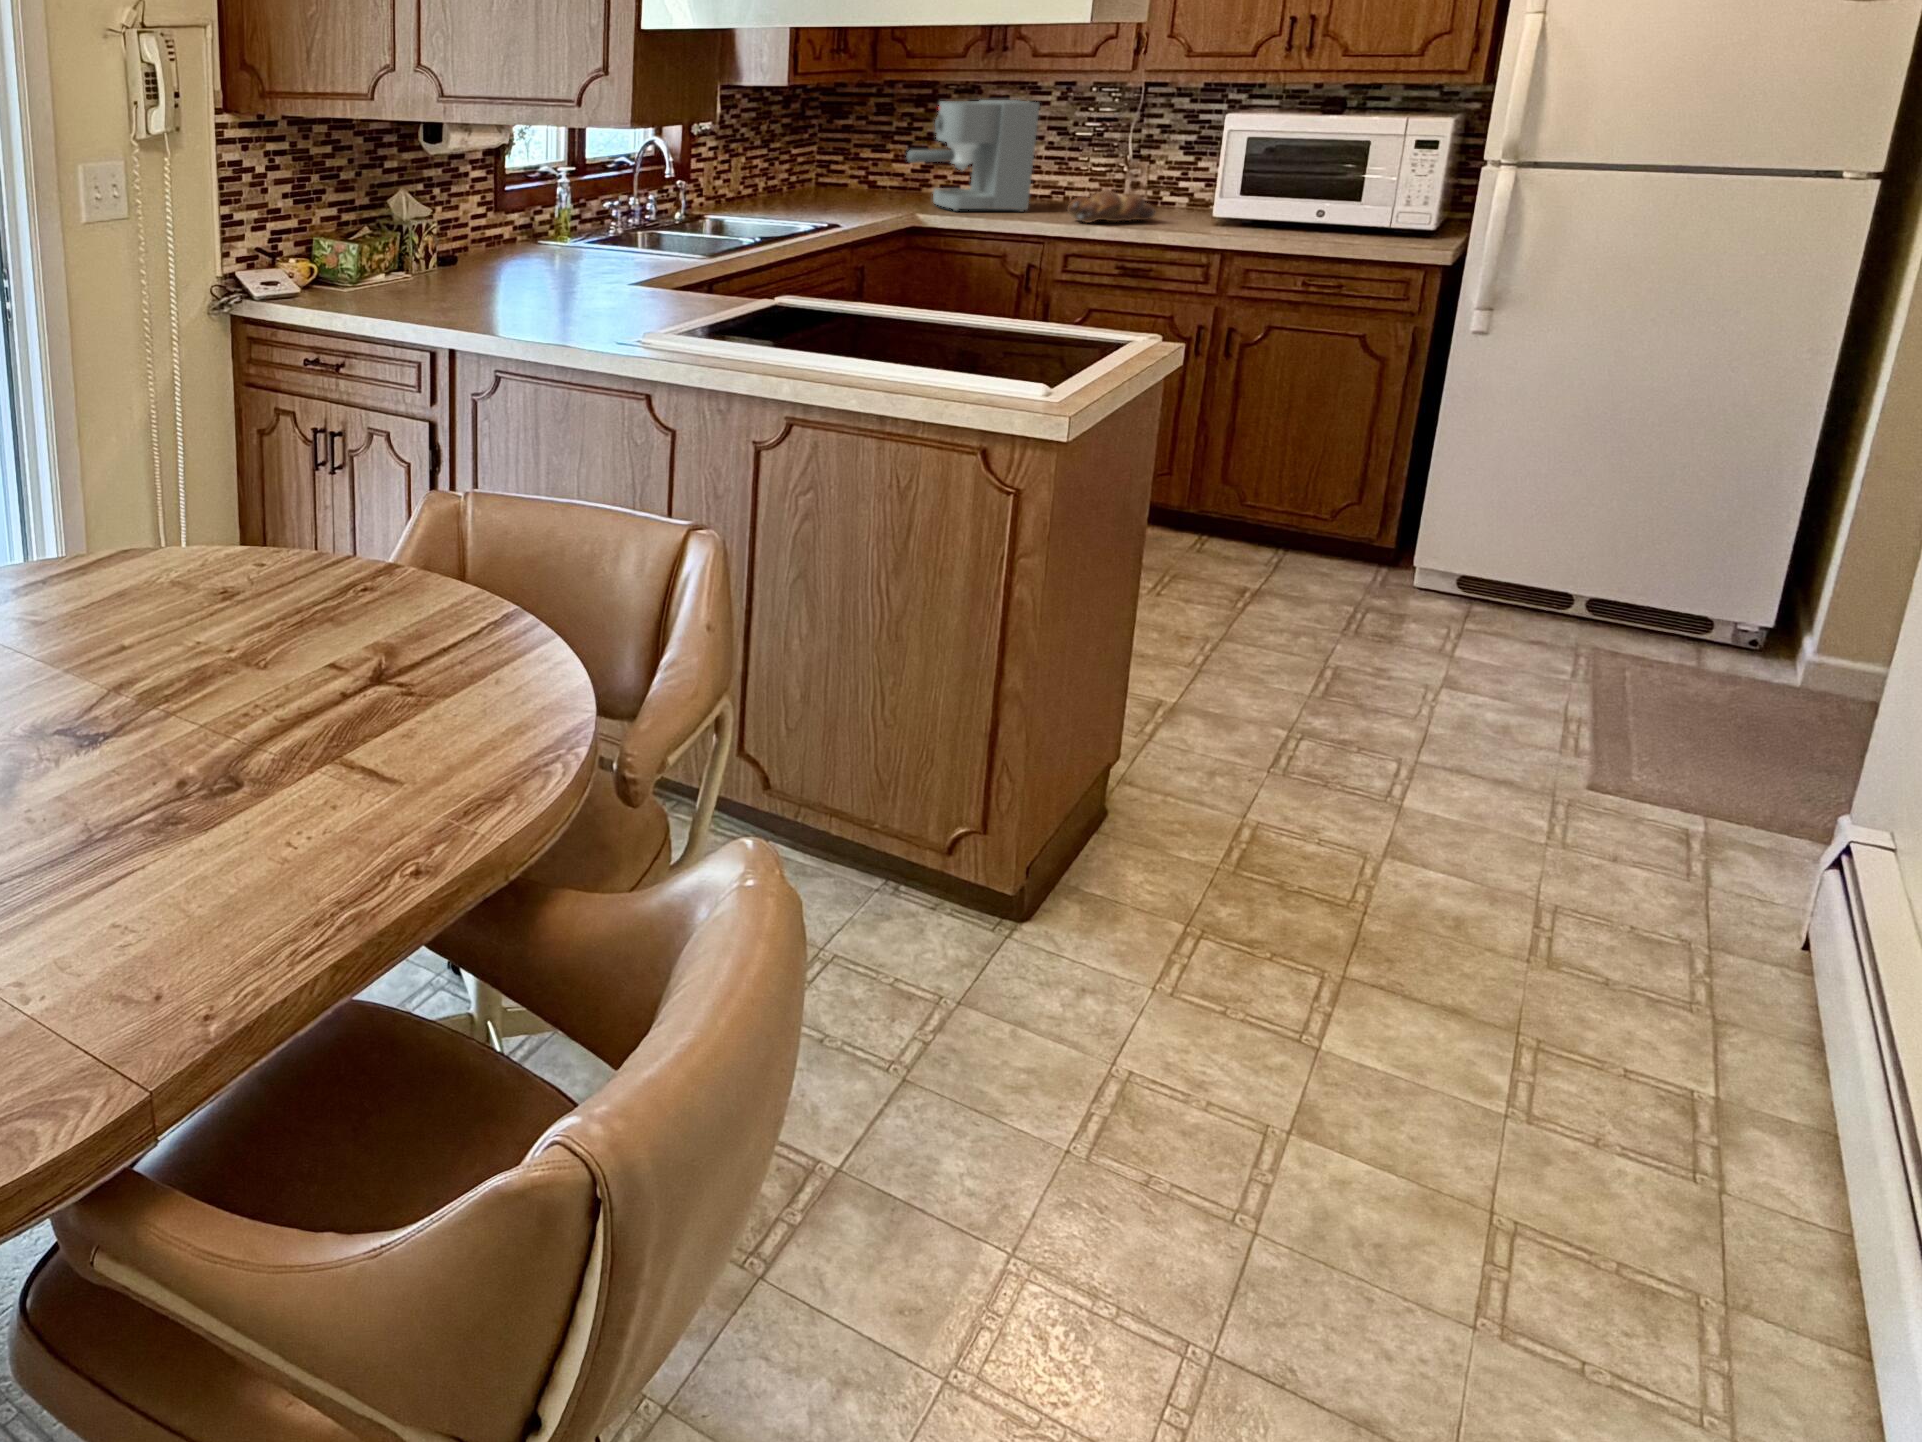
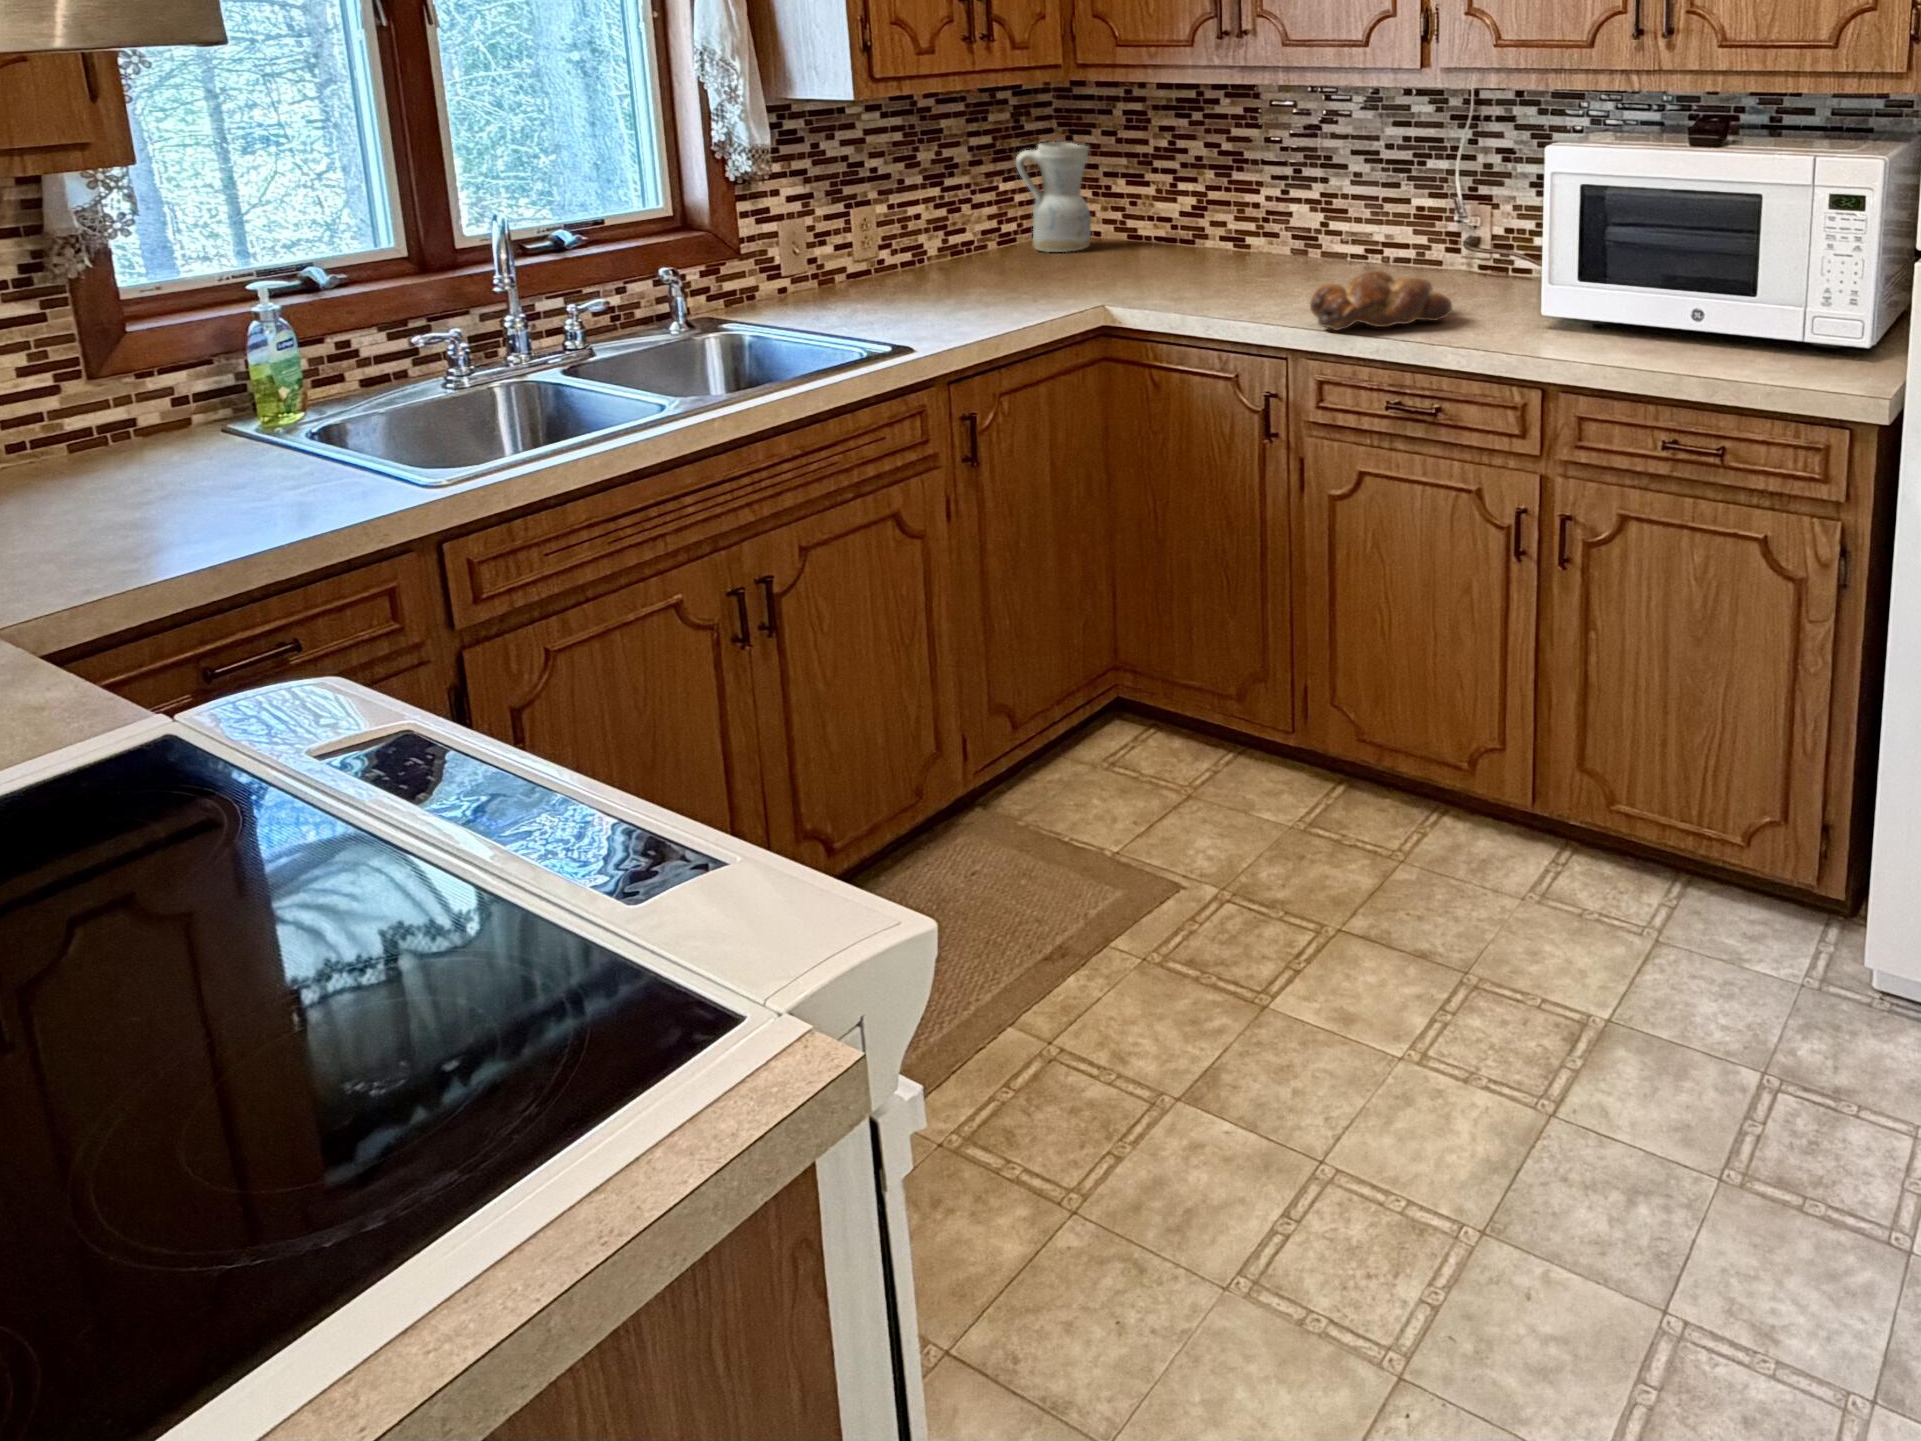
coffee maker: present [907,100,1039,212] -> none [1088,113,1280,300]
ceramic pitcher: none [813,122,861,193] -> present [1016,142,1091,252]

